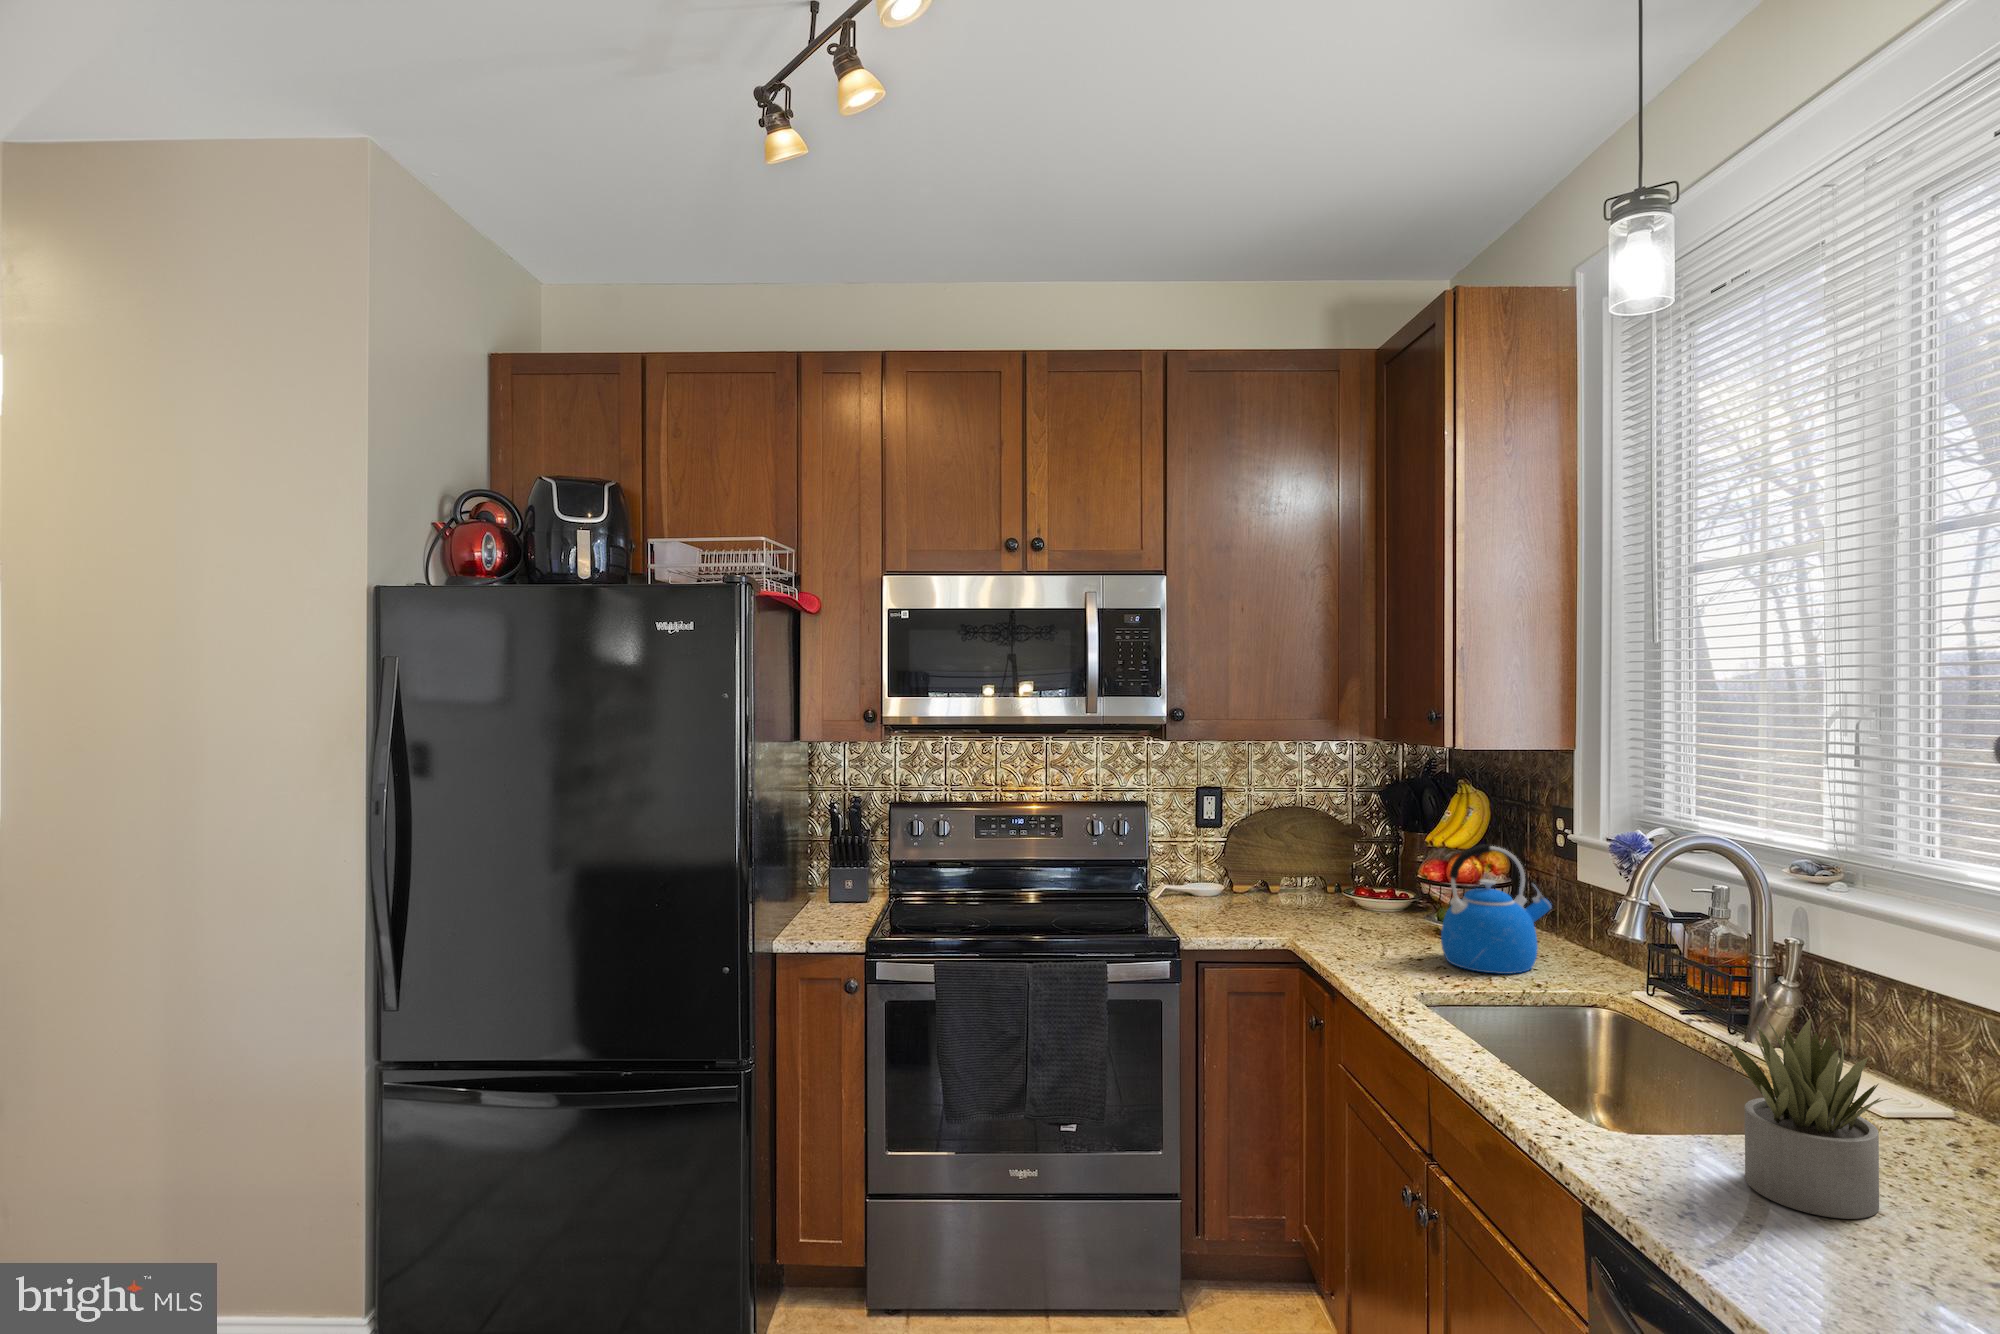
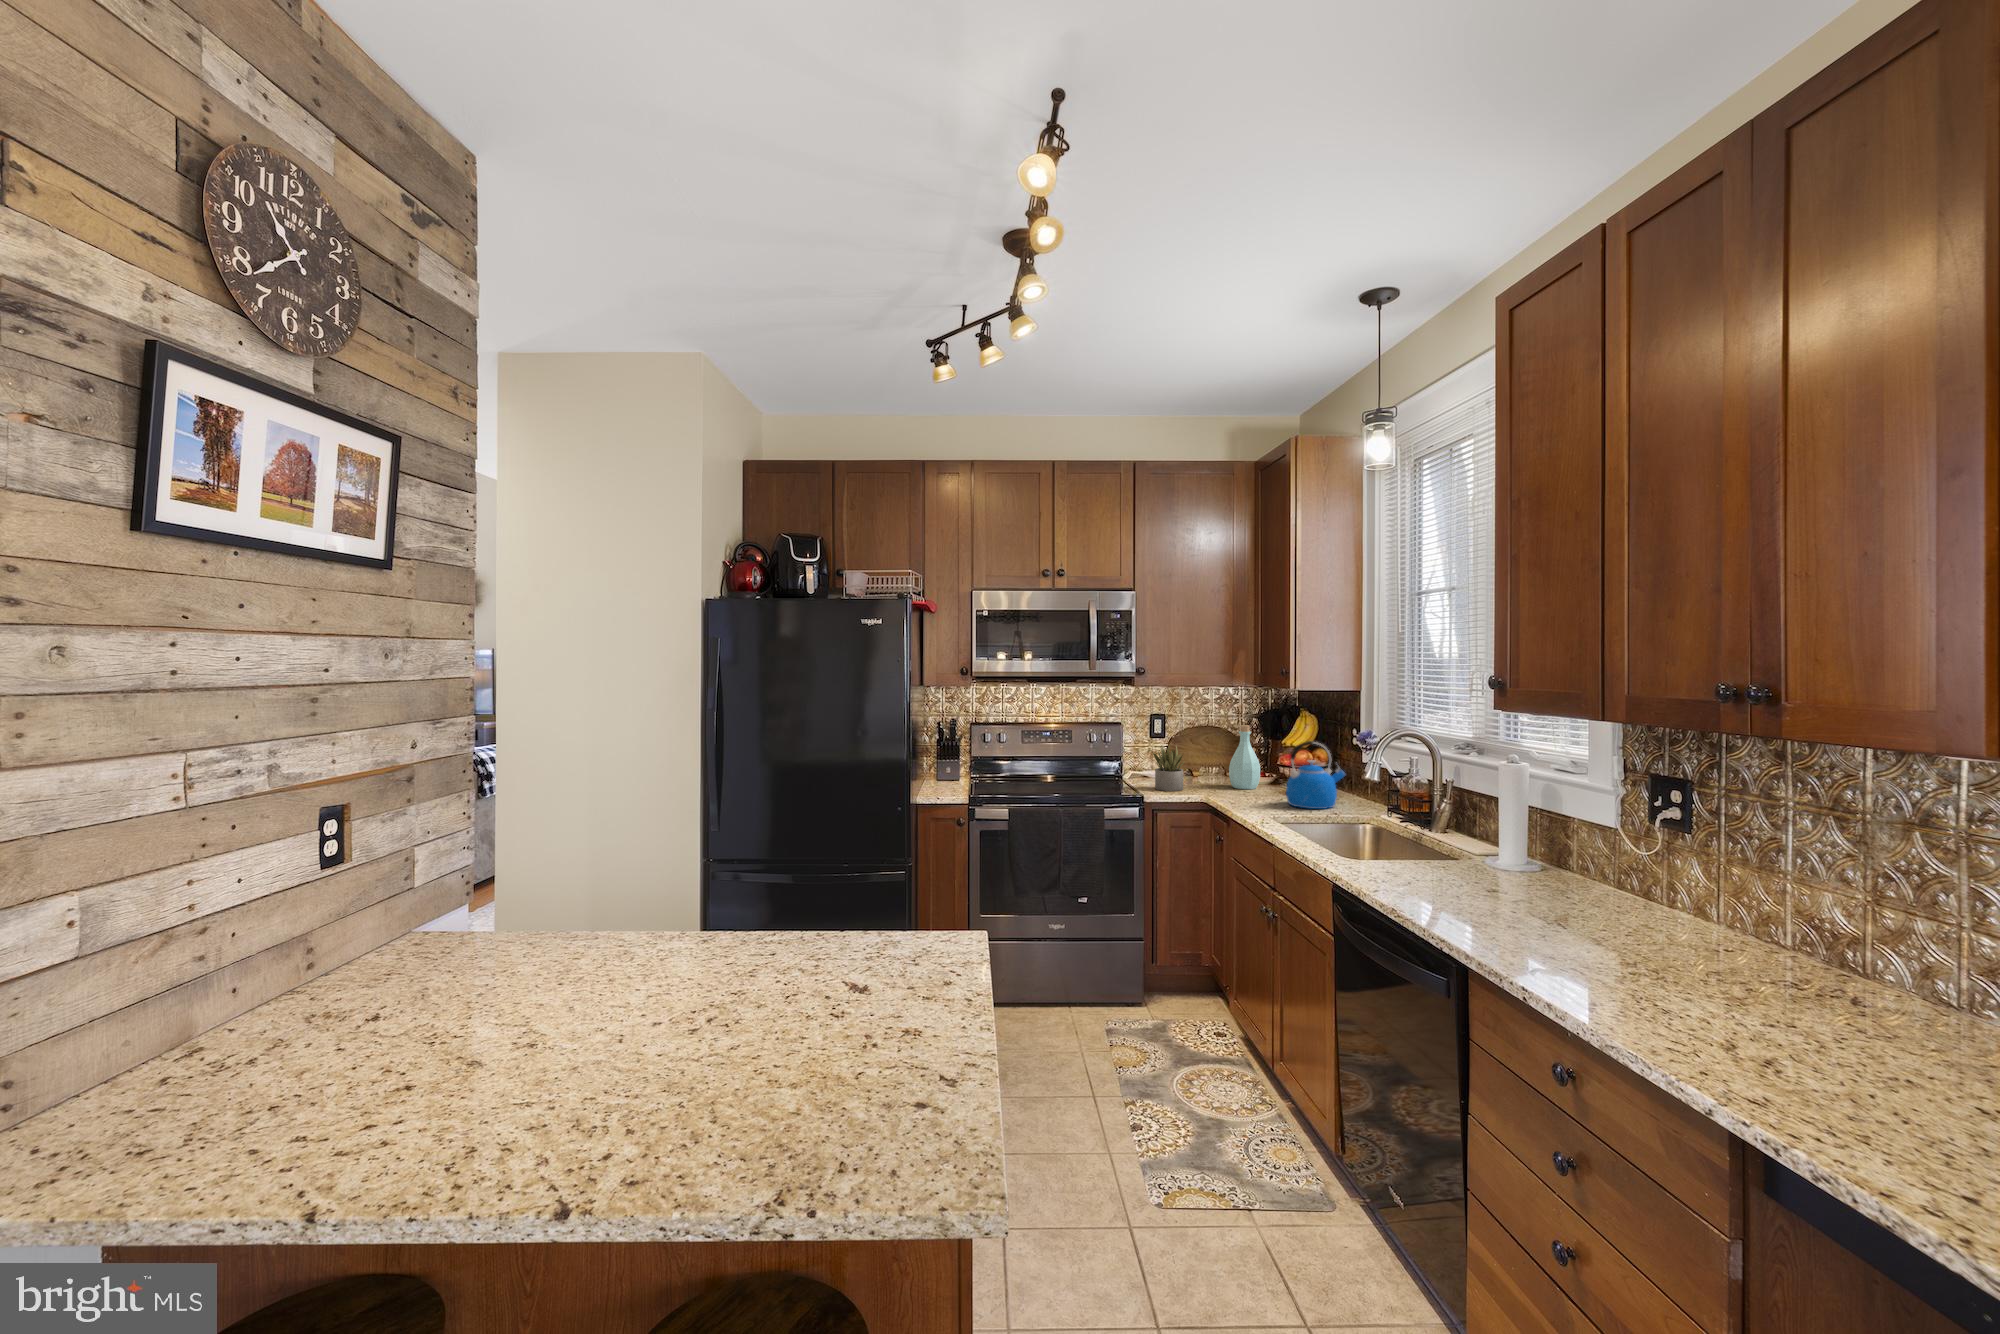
bottle: none [1333,809,1388,922] -> present [1229,725,1260,789]
succulent plant: present [1727,1019,1888,1219] -> present [1153,745,1184,791]

